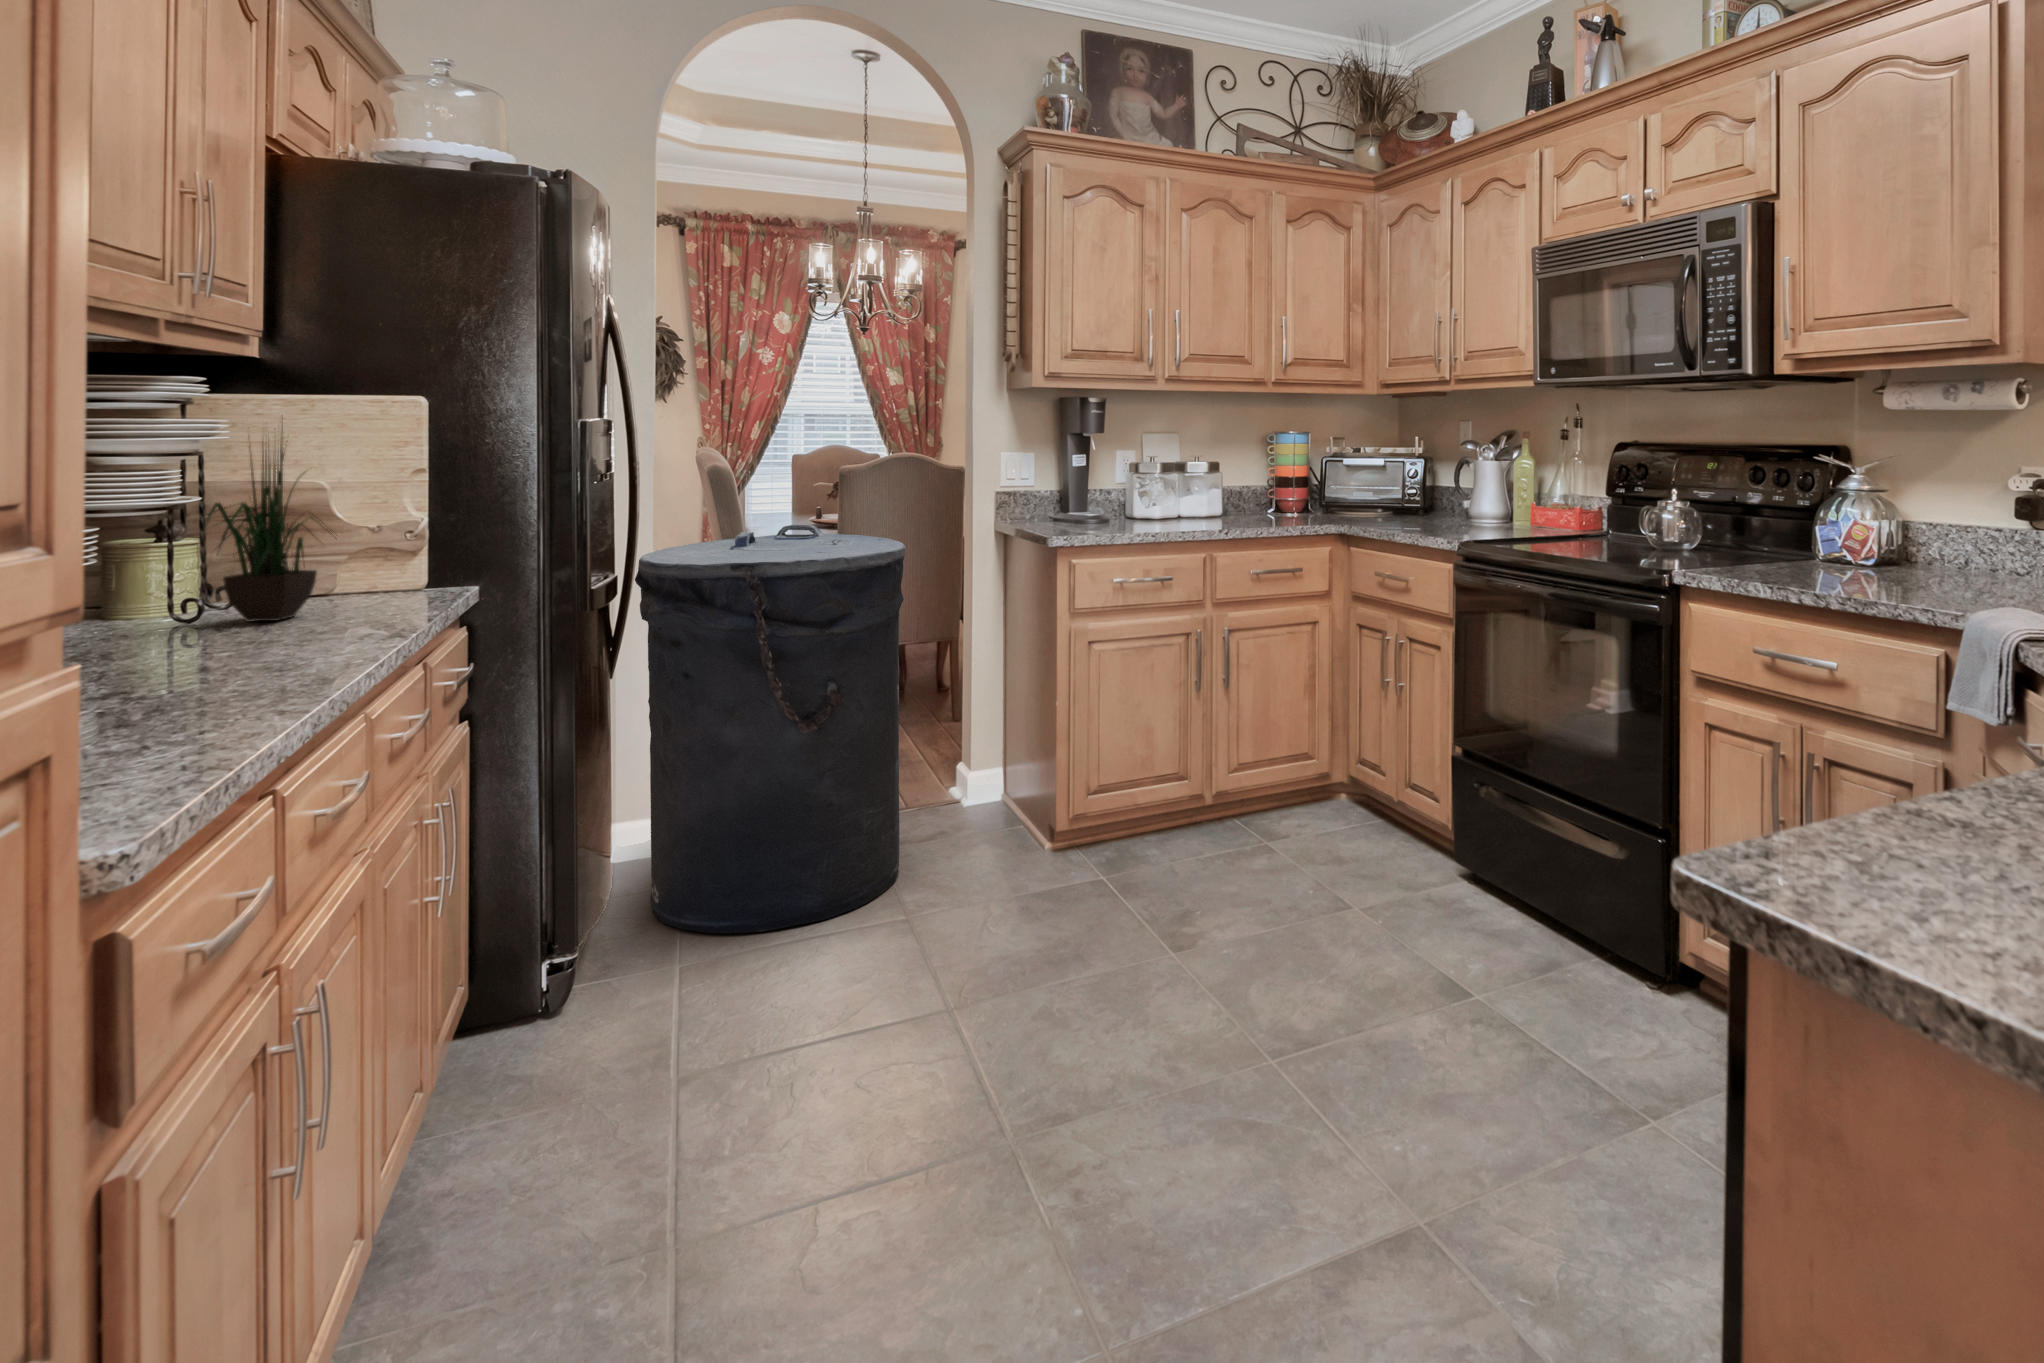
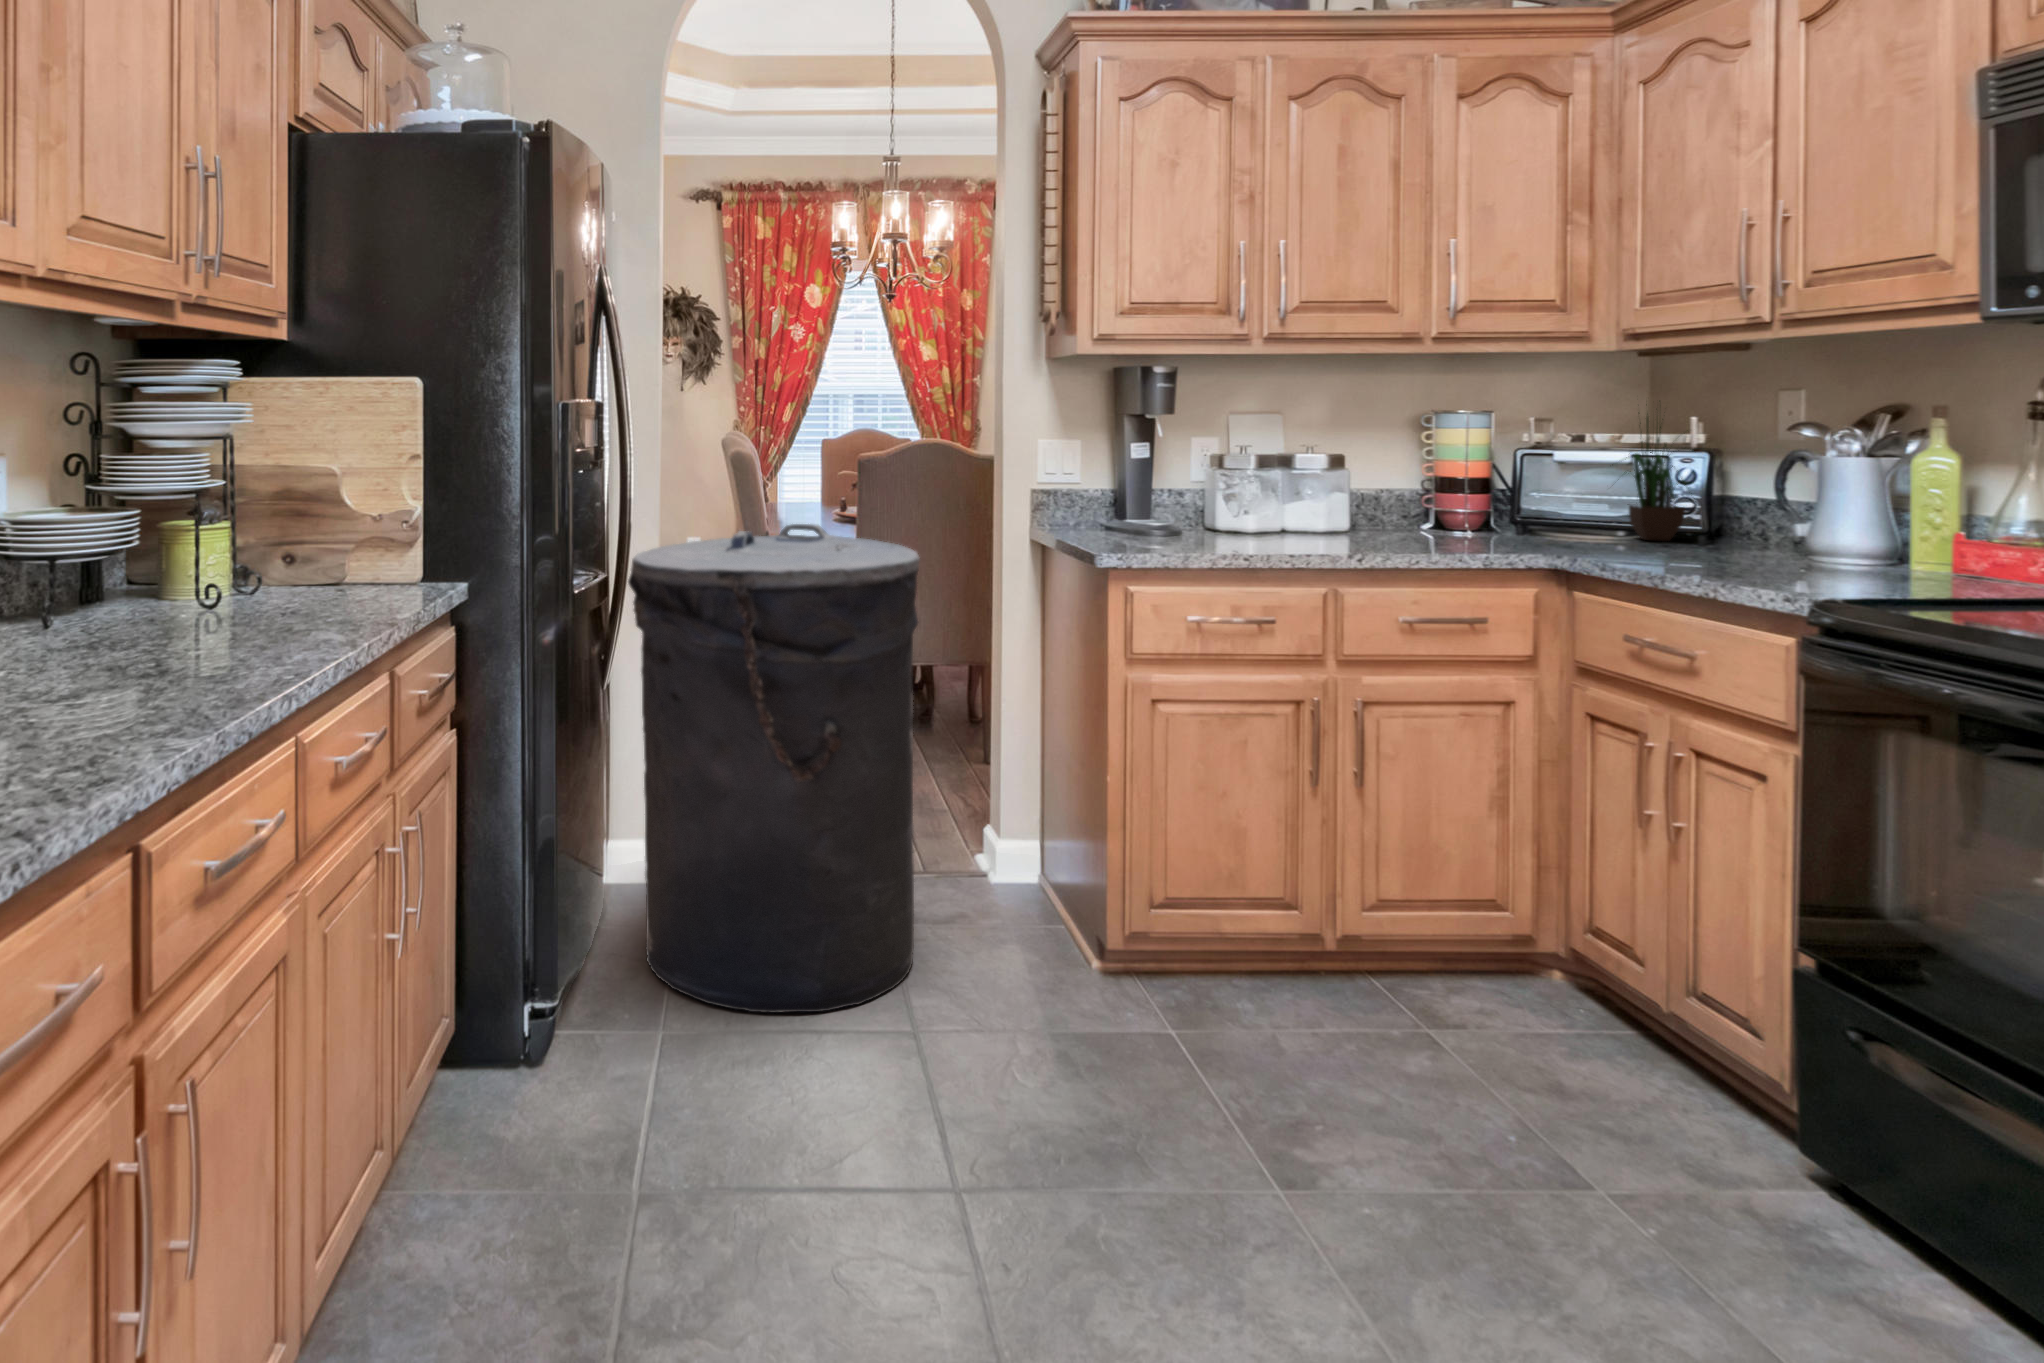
potted plant: present [200,430,336,622] -> present [1626,404,1692,541]

